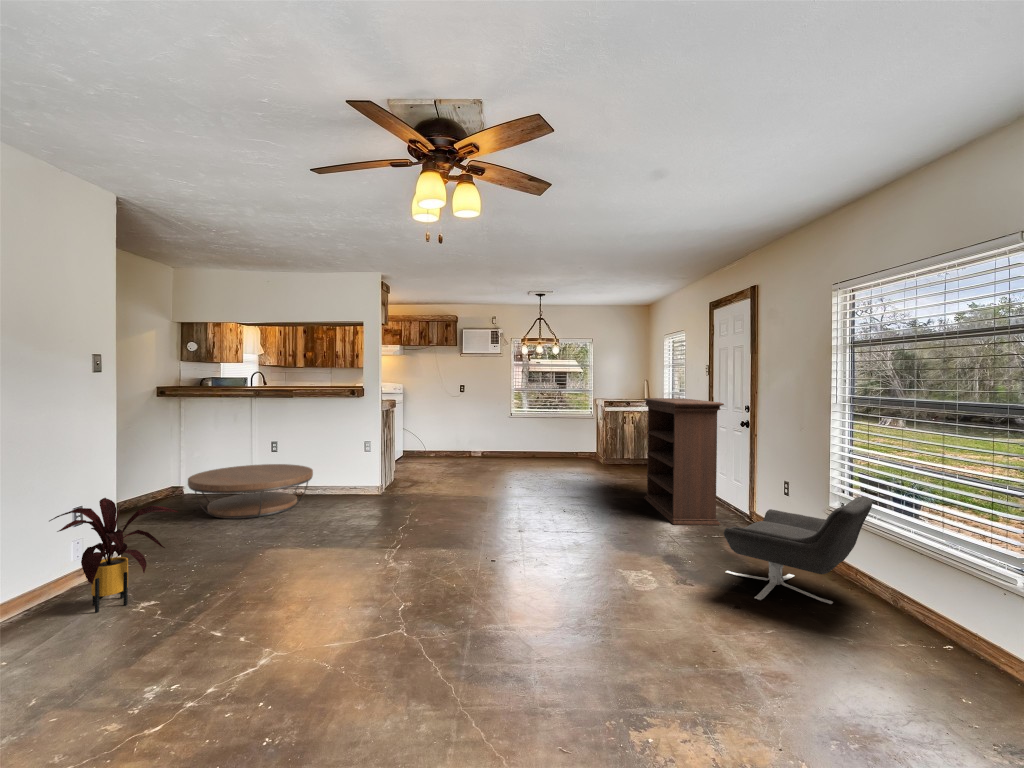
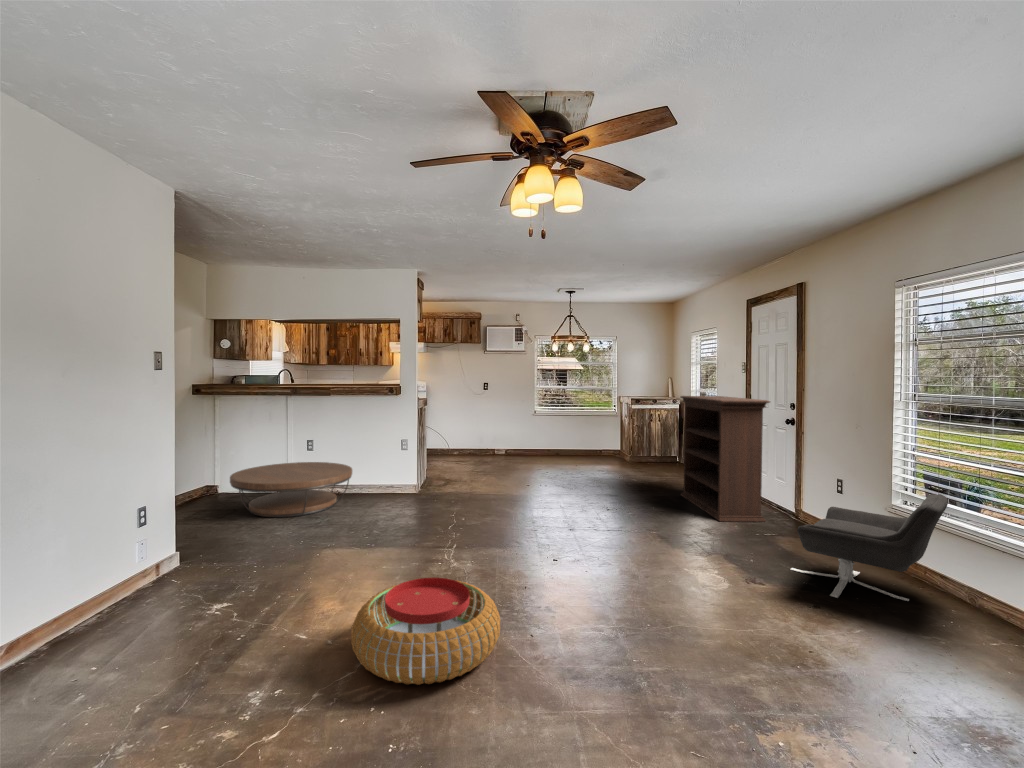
house plant: present [49,498,178,613] -> none [118,497,248,616]
pouf: none [255,577,408,680] -> present [351,577,500,685]

